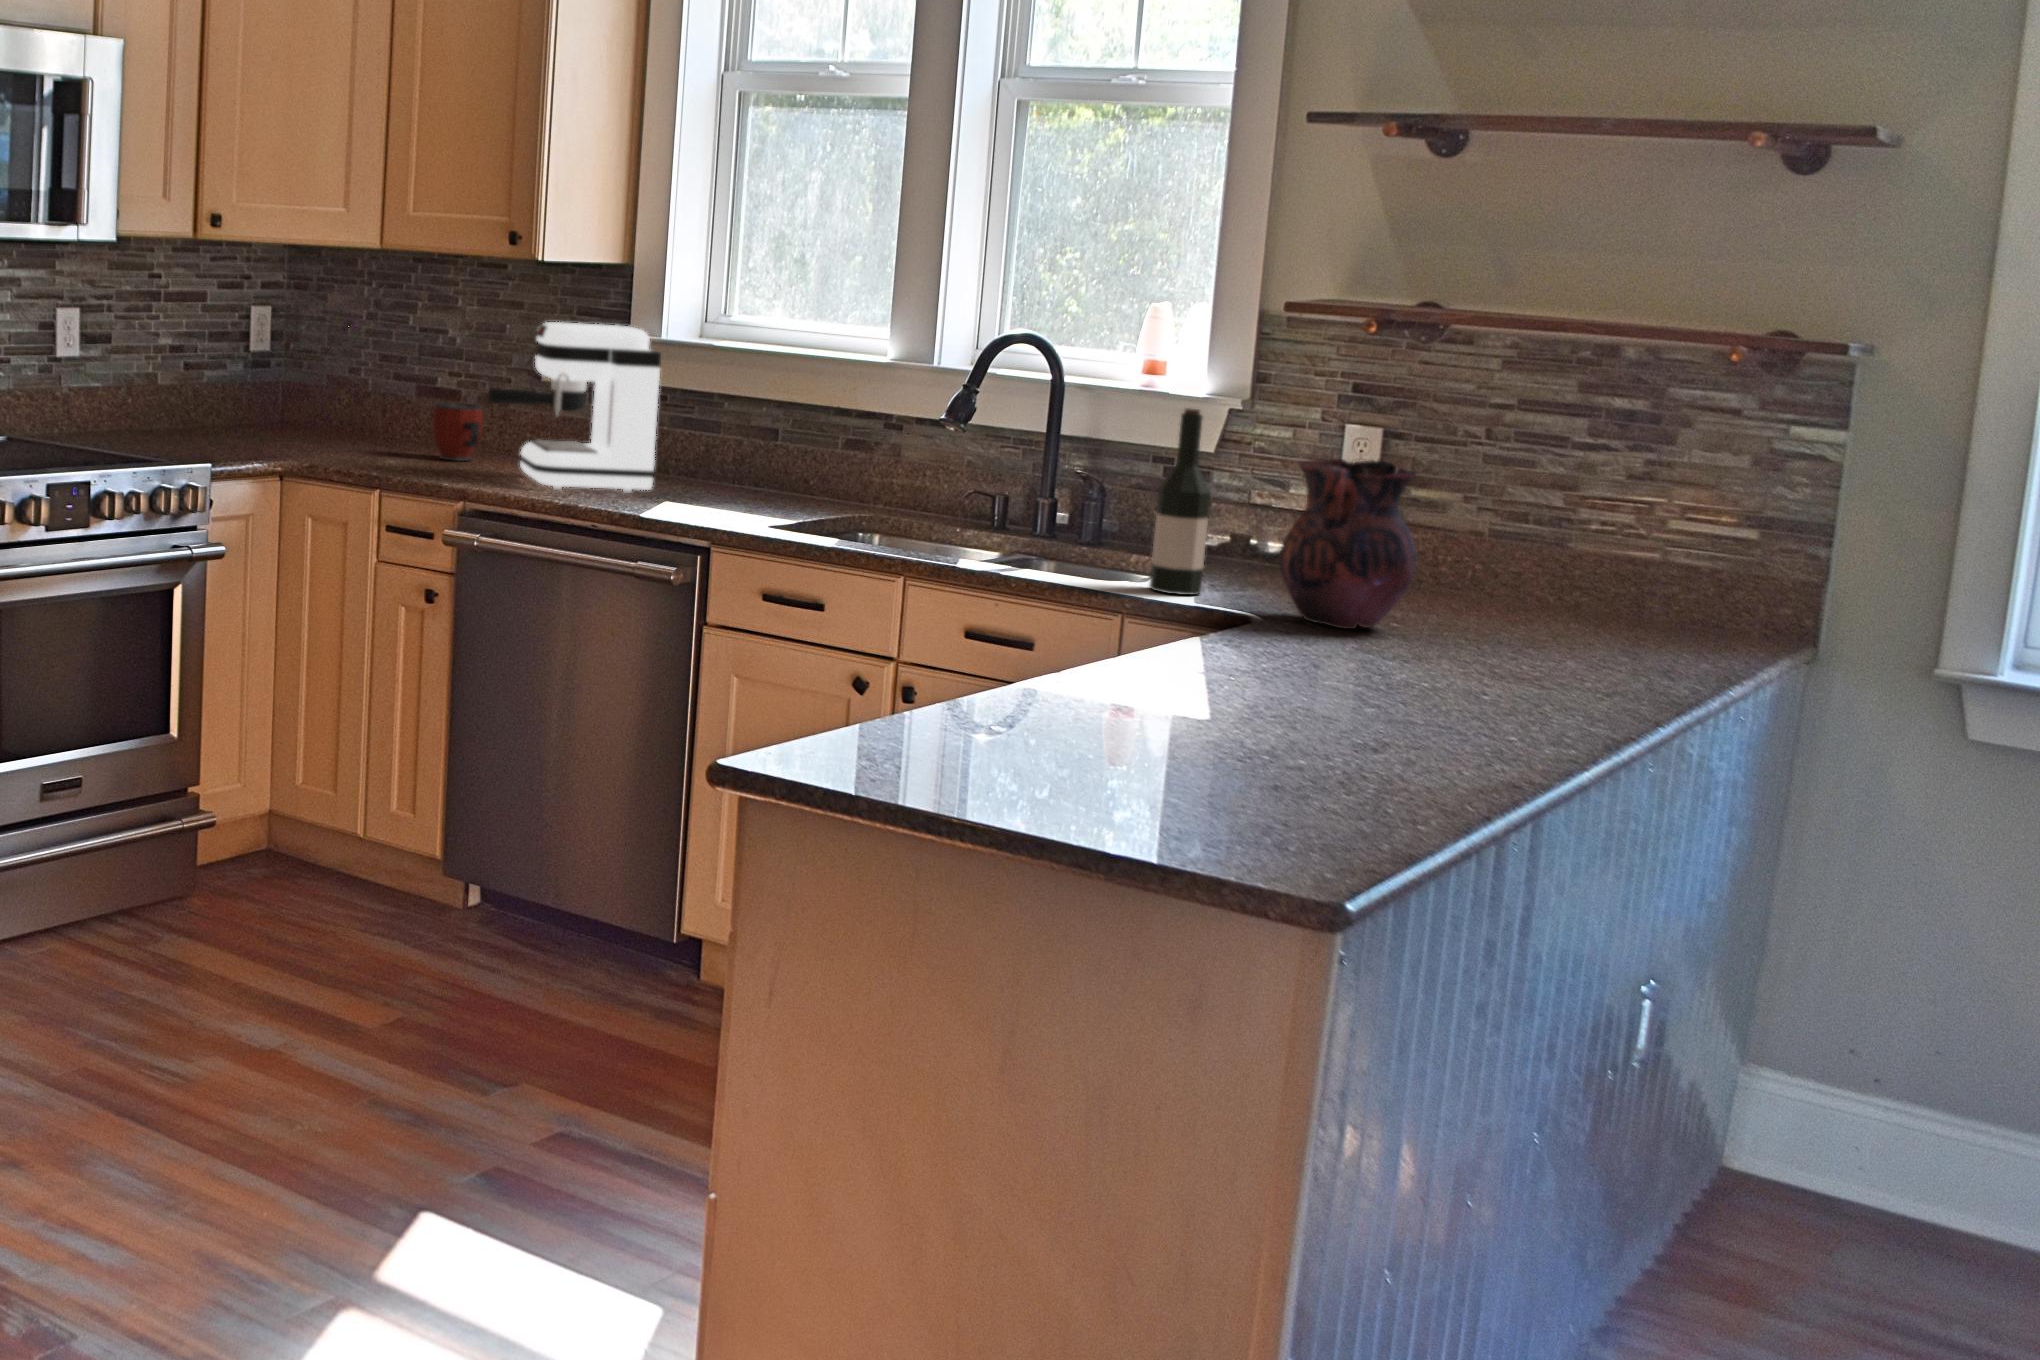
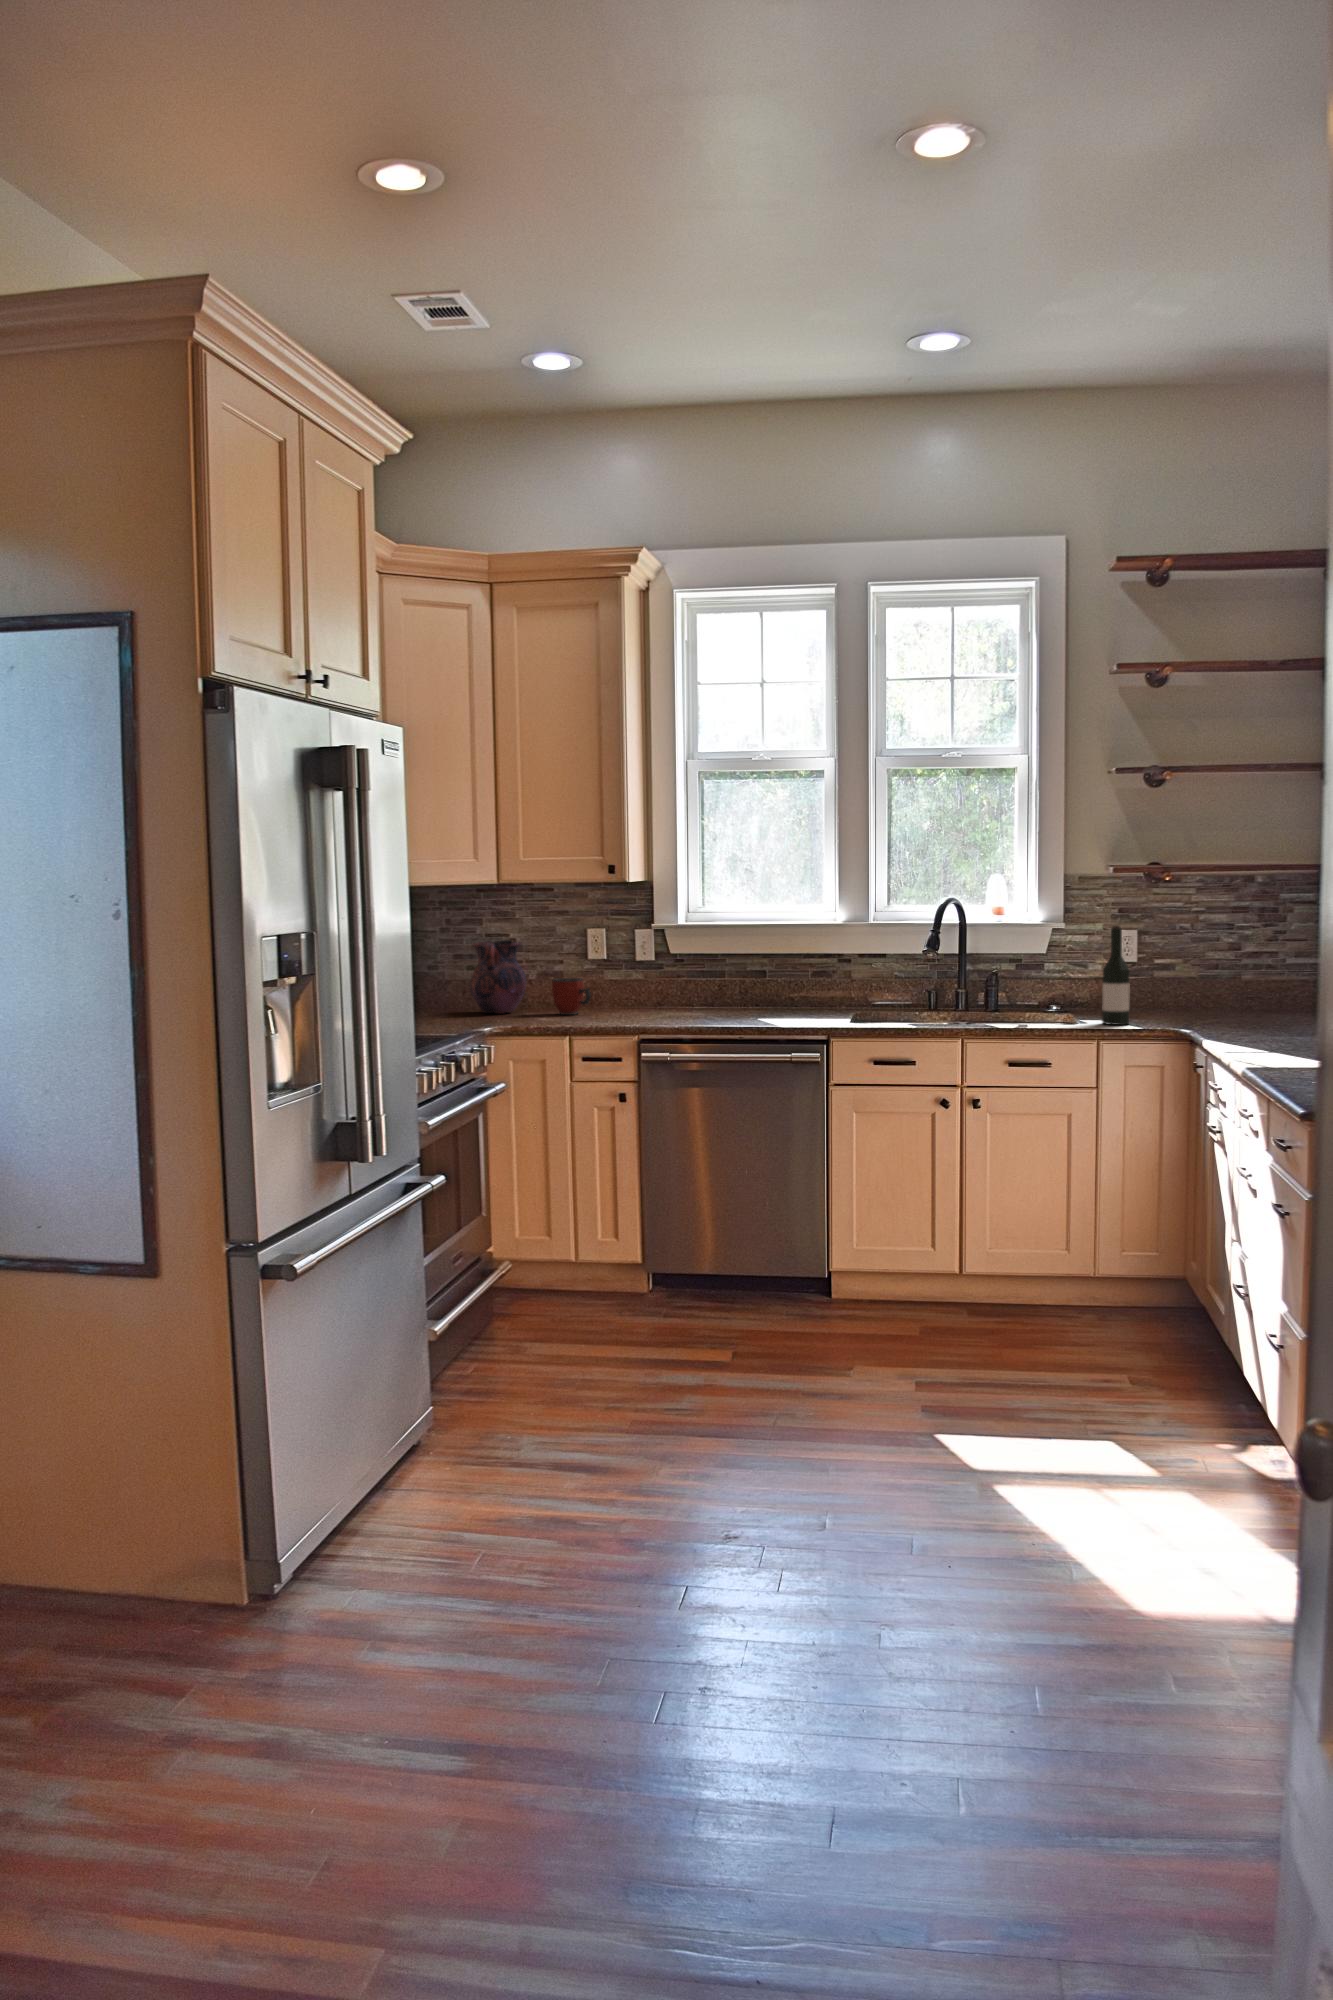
coffee maker: present [488,322,661,493] -> none [632,917,742,1021]
vase: present [1279,459,1417,629] -> present [470,940,527,1014]

